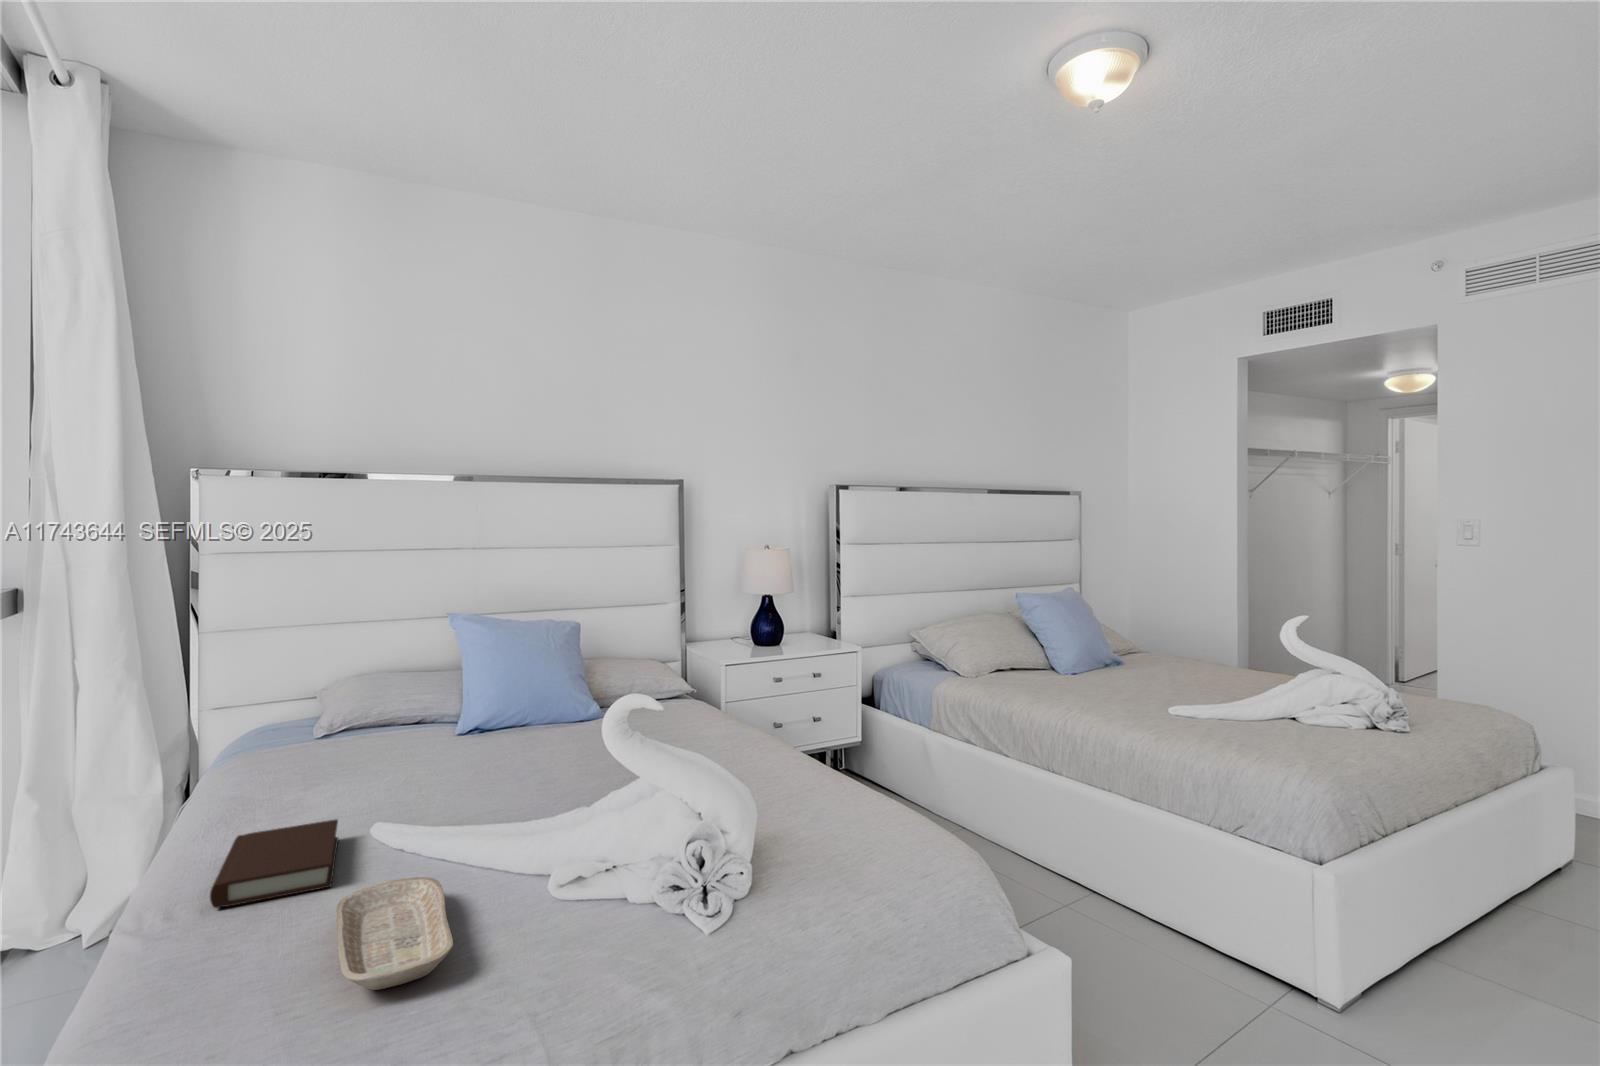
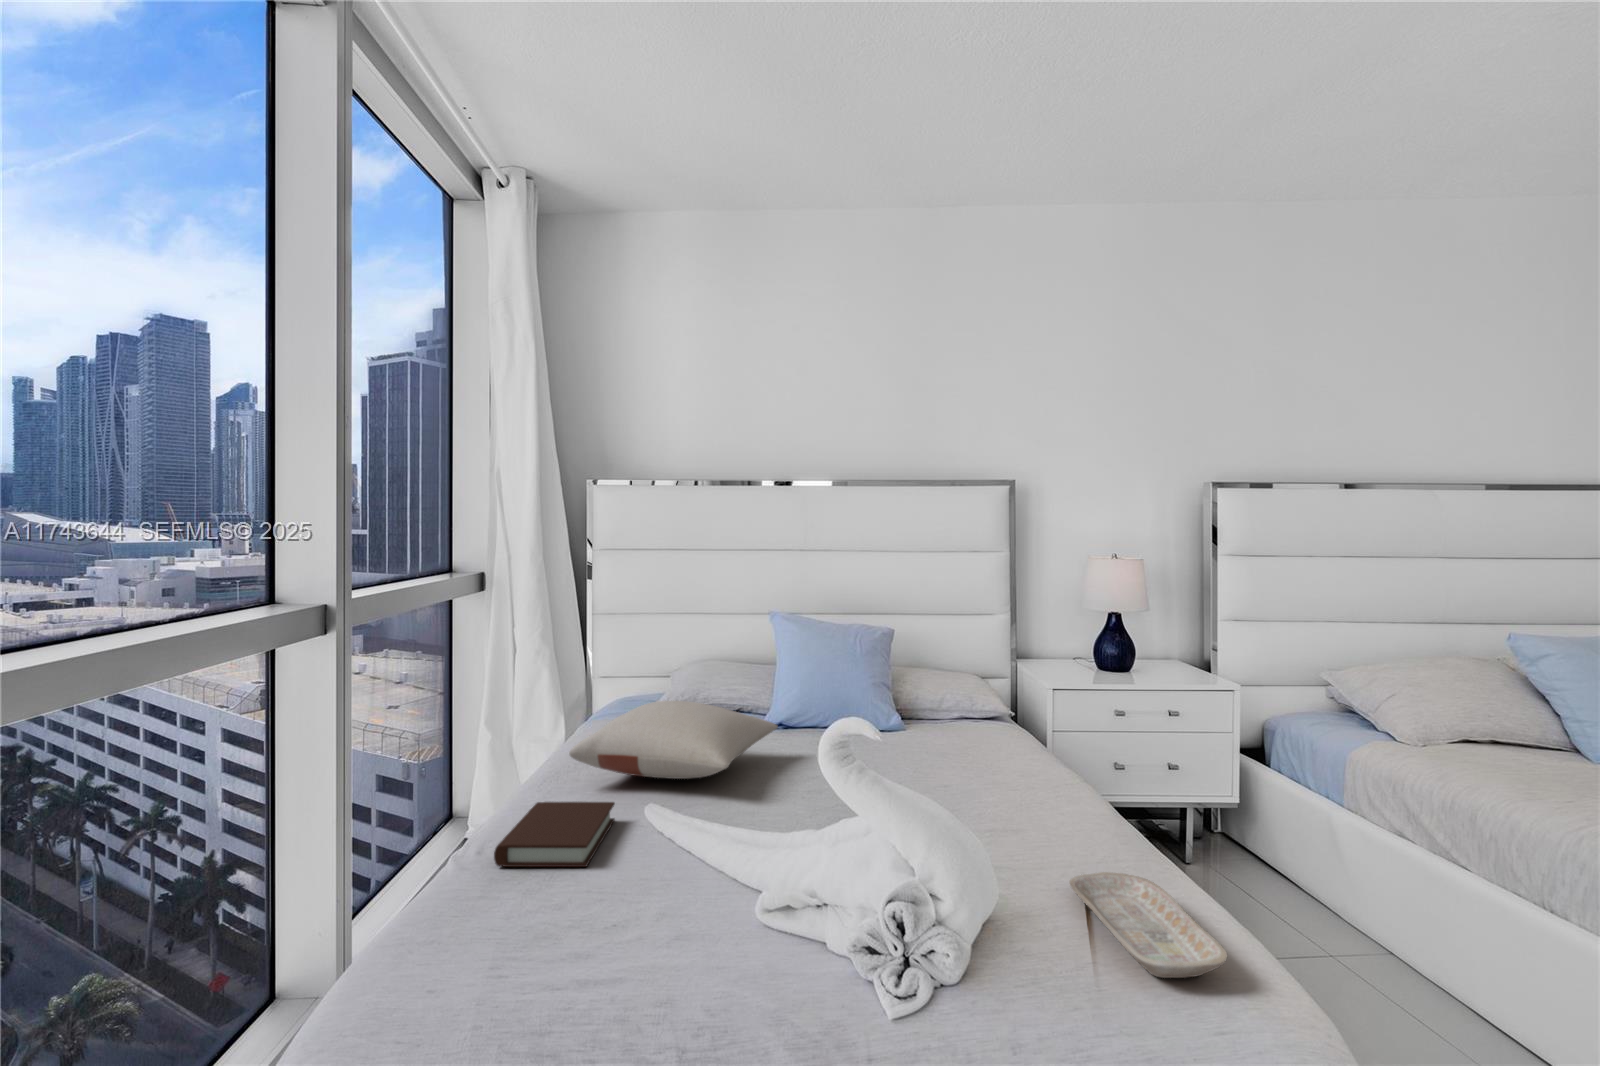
pillow: none [260,710,489,793] -> present [569,701,778,779]
tray: present [336,877,453,990] -> present [1069,872,1227,978]

